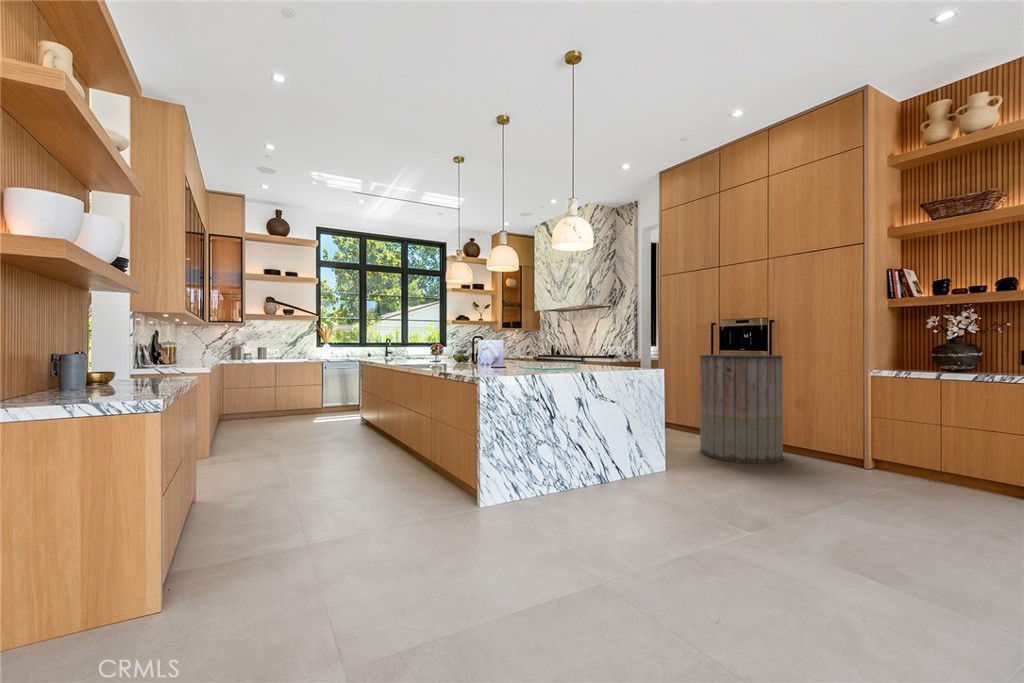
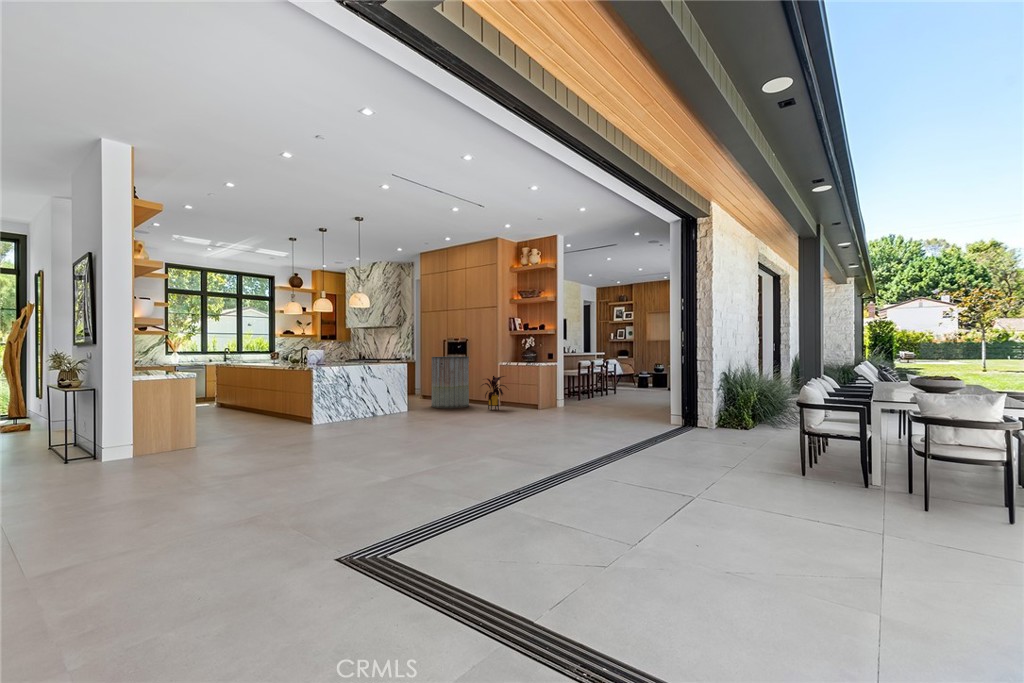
house plant: none [830,402,911,483] -> present [481,376,507,410]

